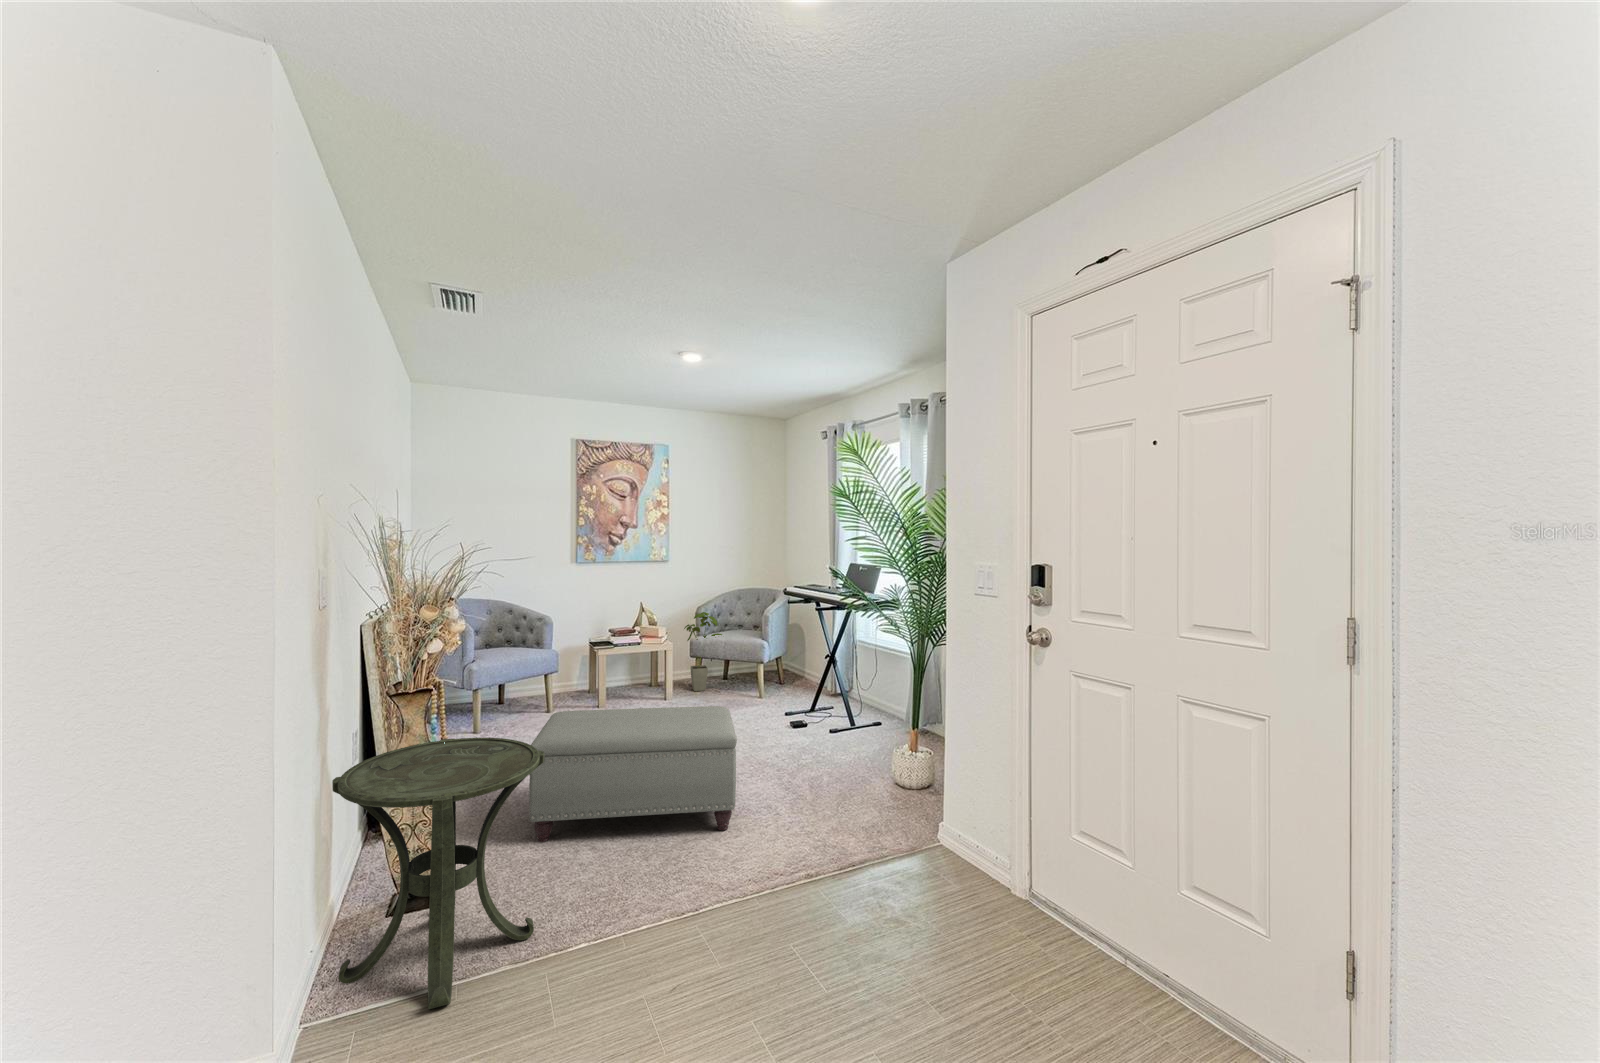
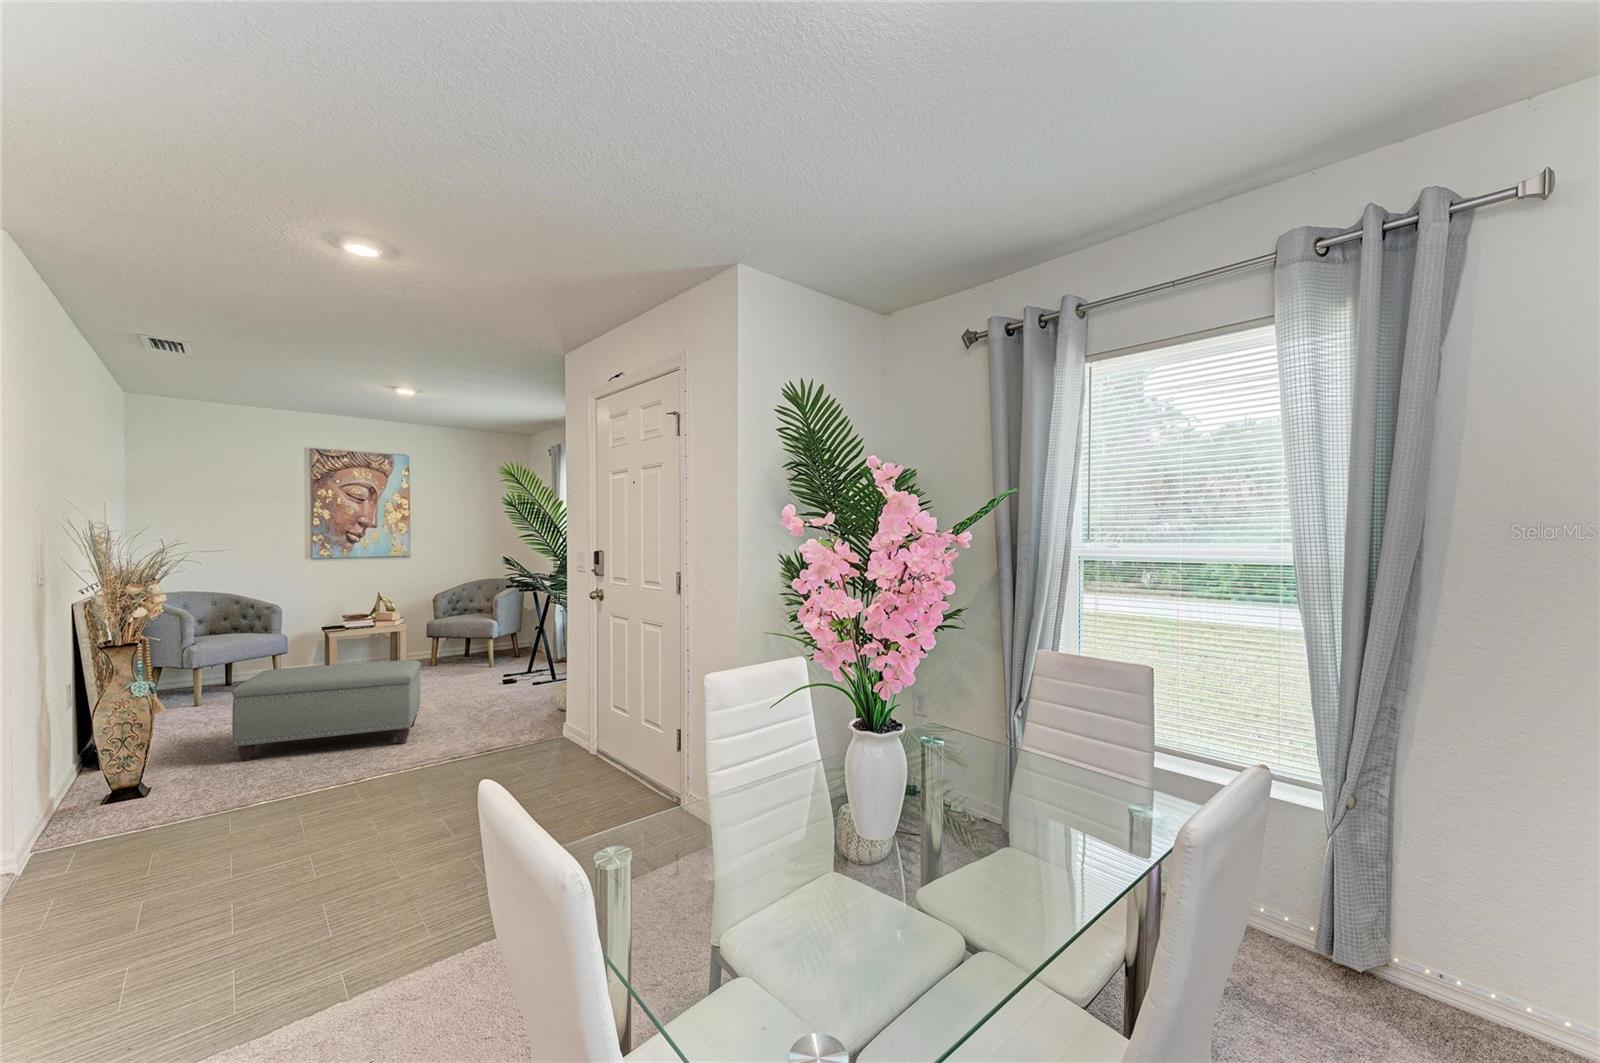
house plant: present [684,612,722,691] -> none [420,598,460,666]
side table: present [332,737,544,1009] -> none [50,675,230,838]

